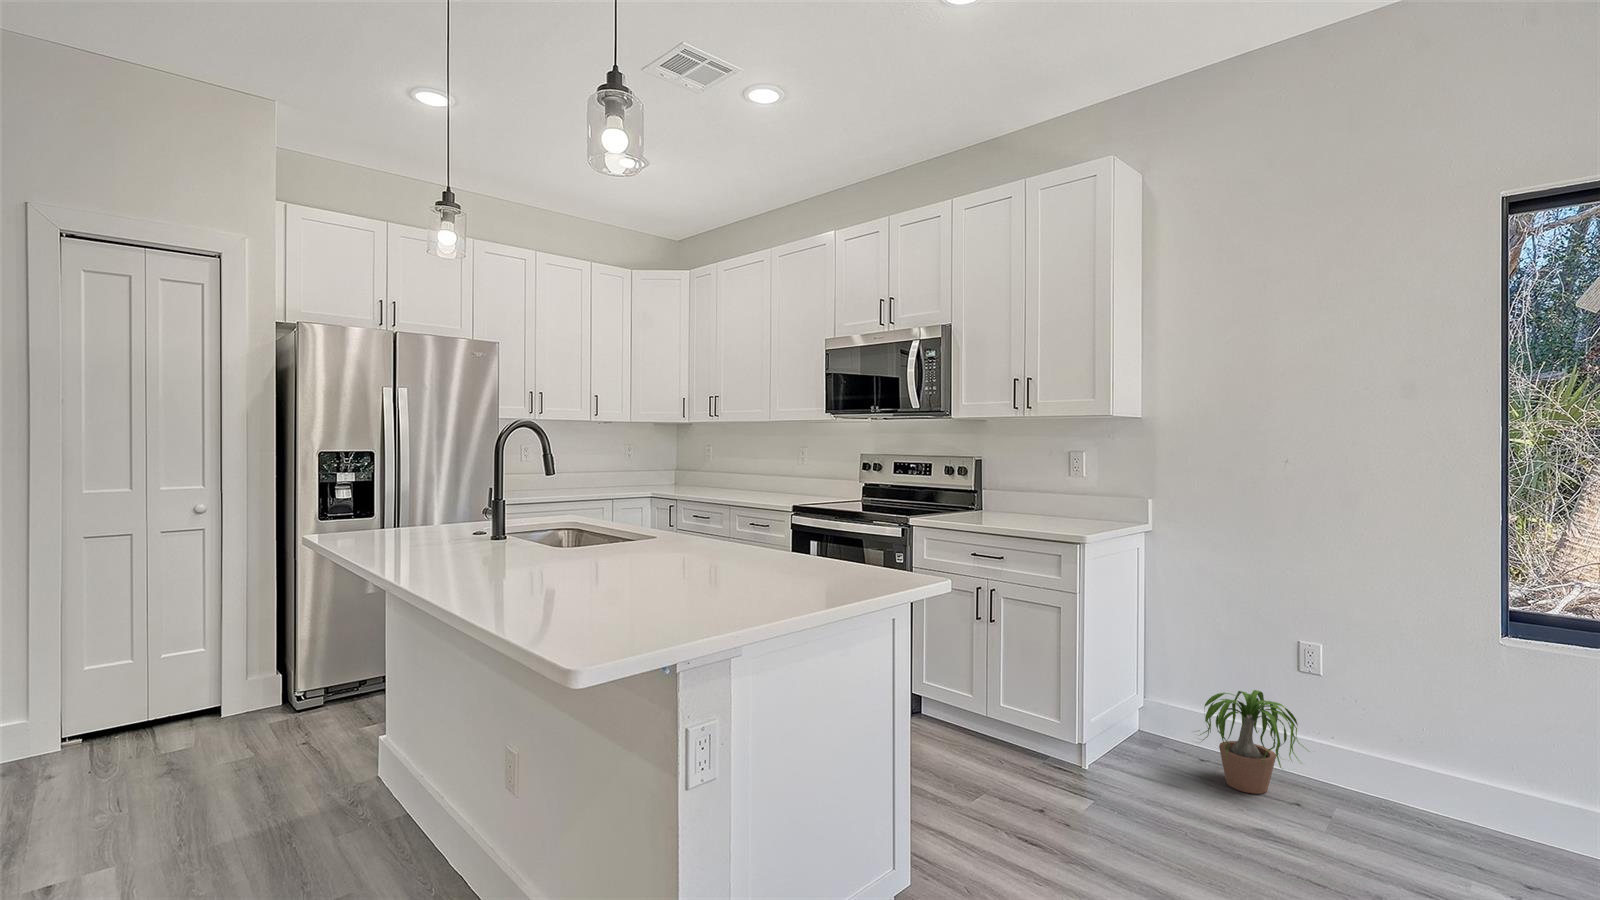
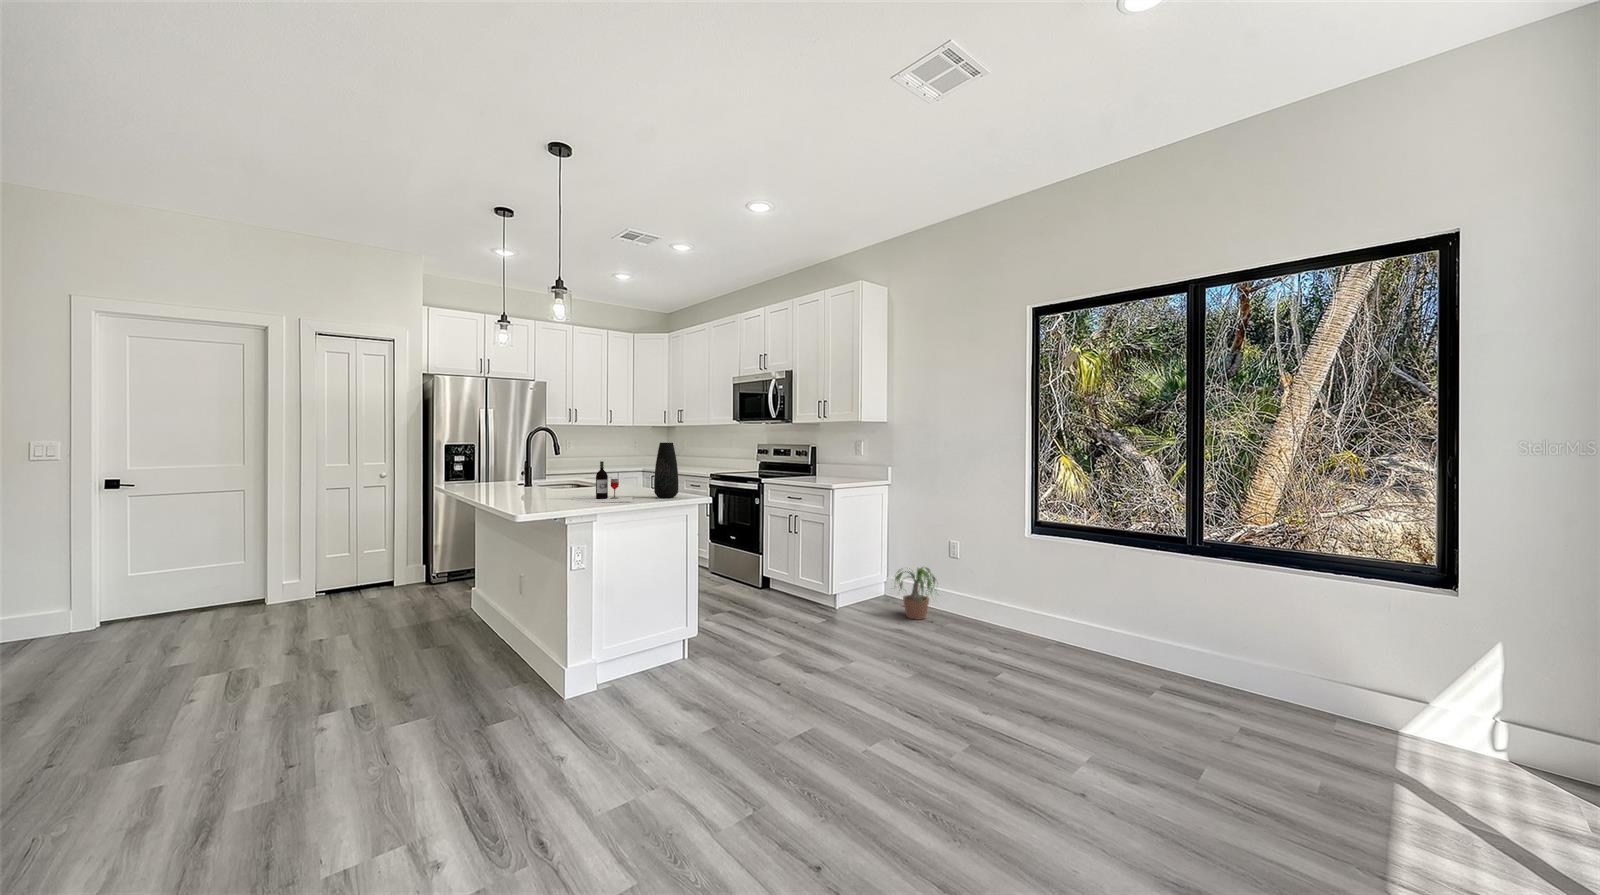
vase: none [835,459,887,583] -> present [654,443,678,498]
wine bottle: none [663,503,832,612] -> present [572,461,633,503]

